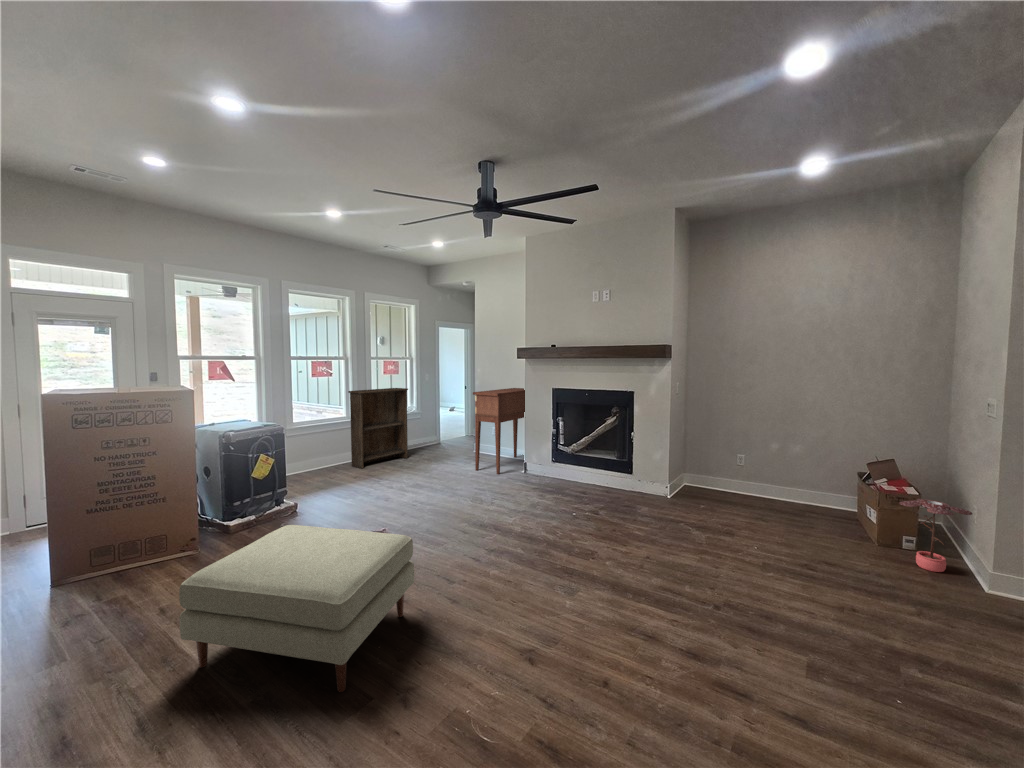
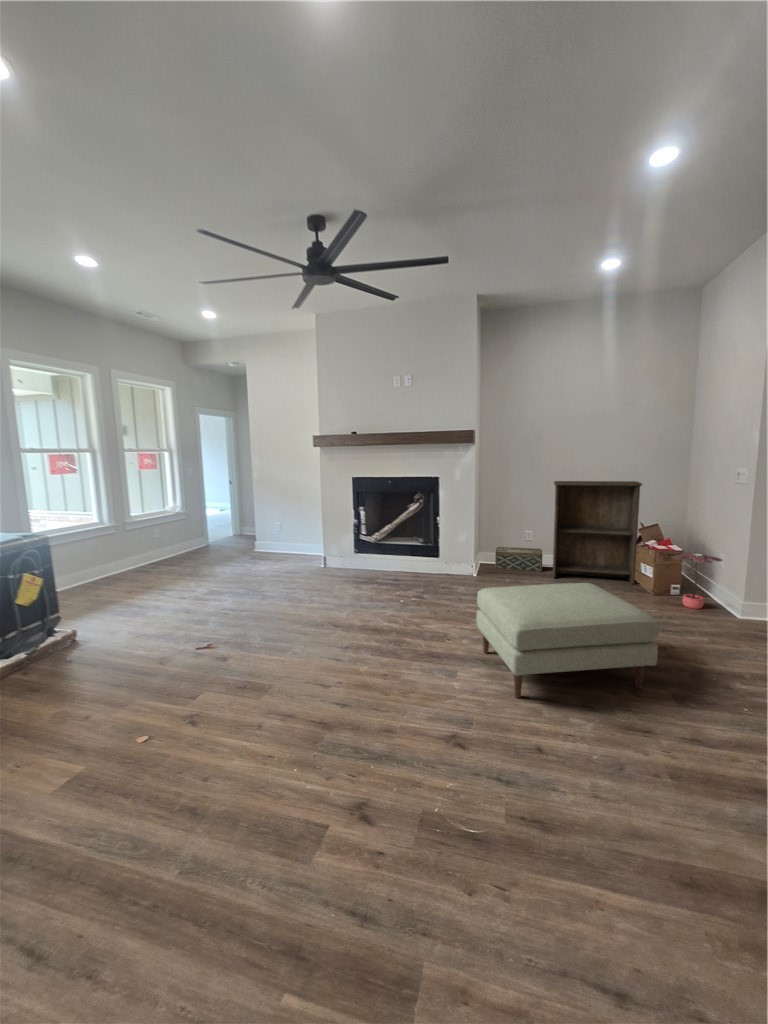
bookshelf: present [348,388,408,468] -> present [553,481,642,584]
console table: present [473,388,525,475] -> none [264,479,331,572]
woven basket: none [696,470,753,502] -> present [495,547,543,572]
ottoman: present [179,525,414,692] -> present [476,583,659,698]

